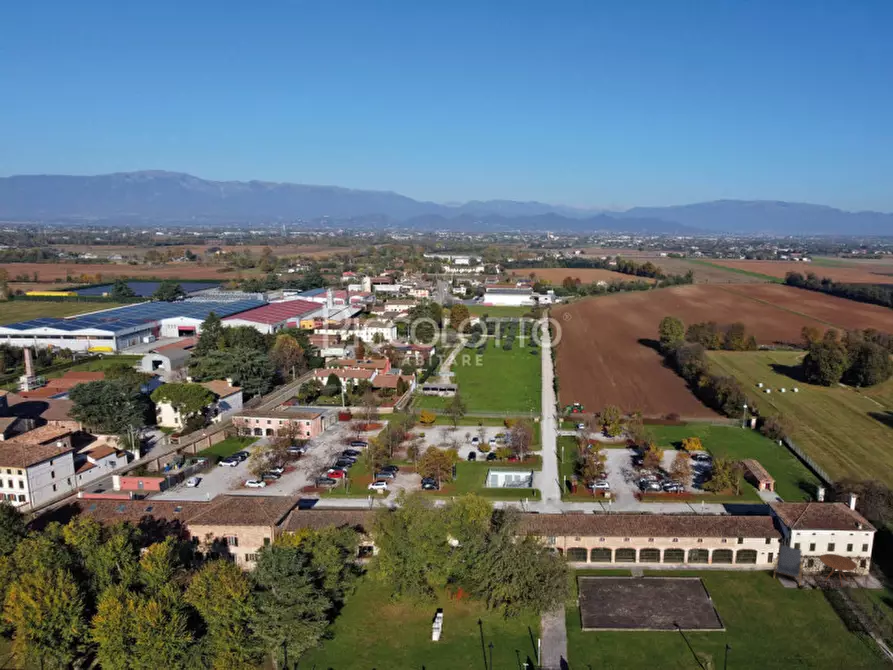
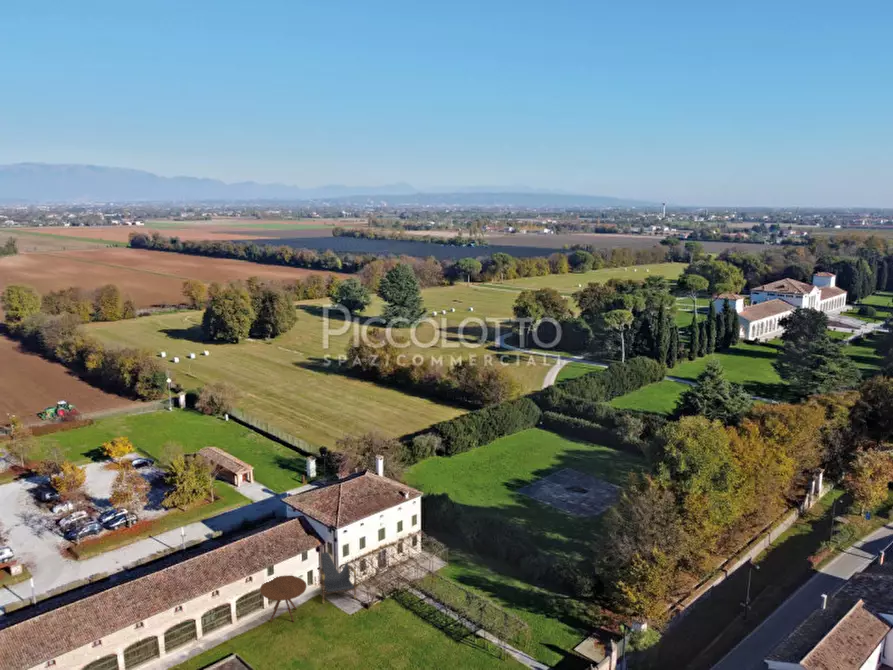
round table: present [820,554,857,586] -> present [260,576,307,622]

